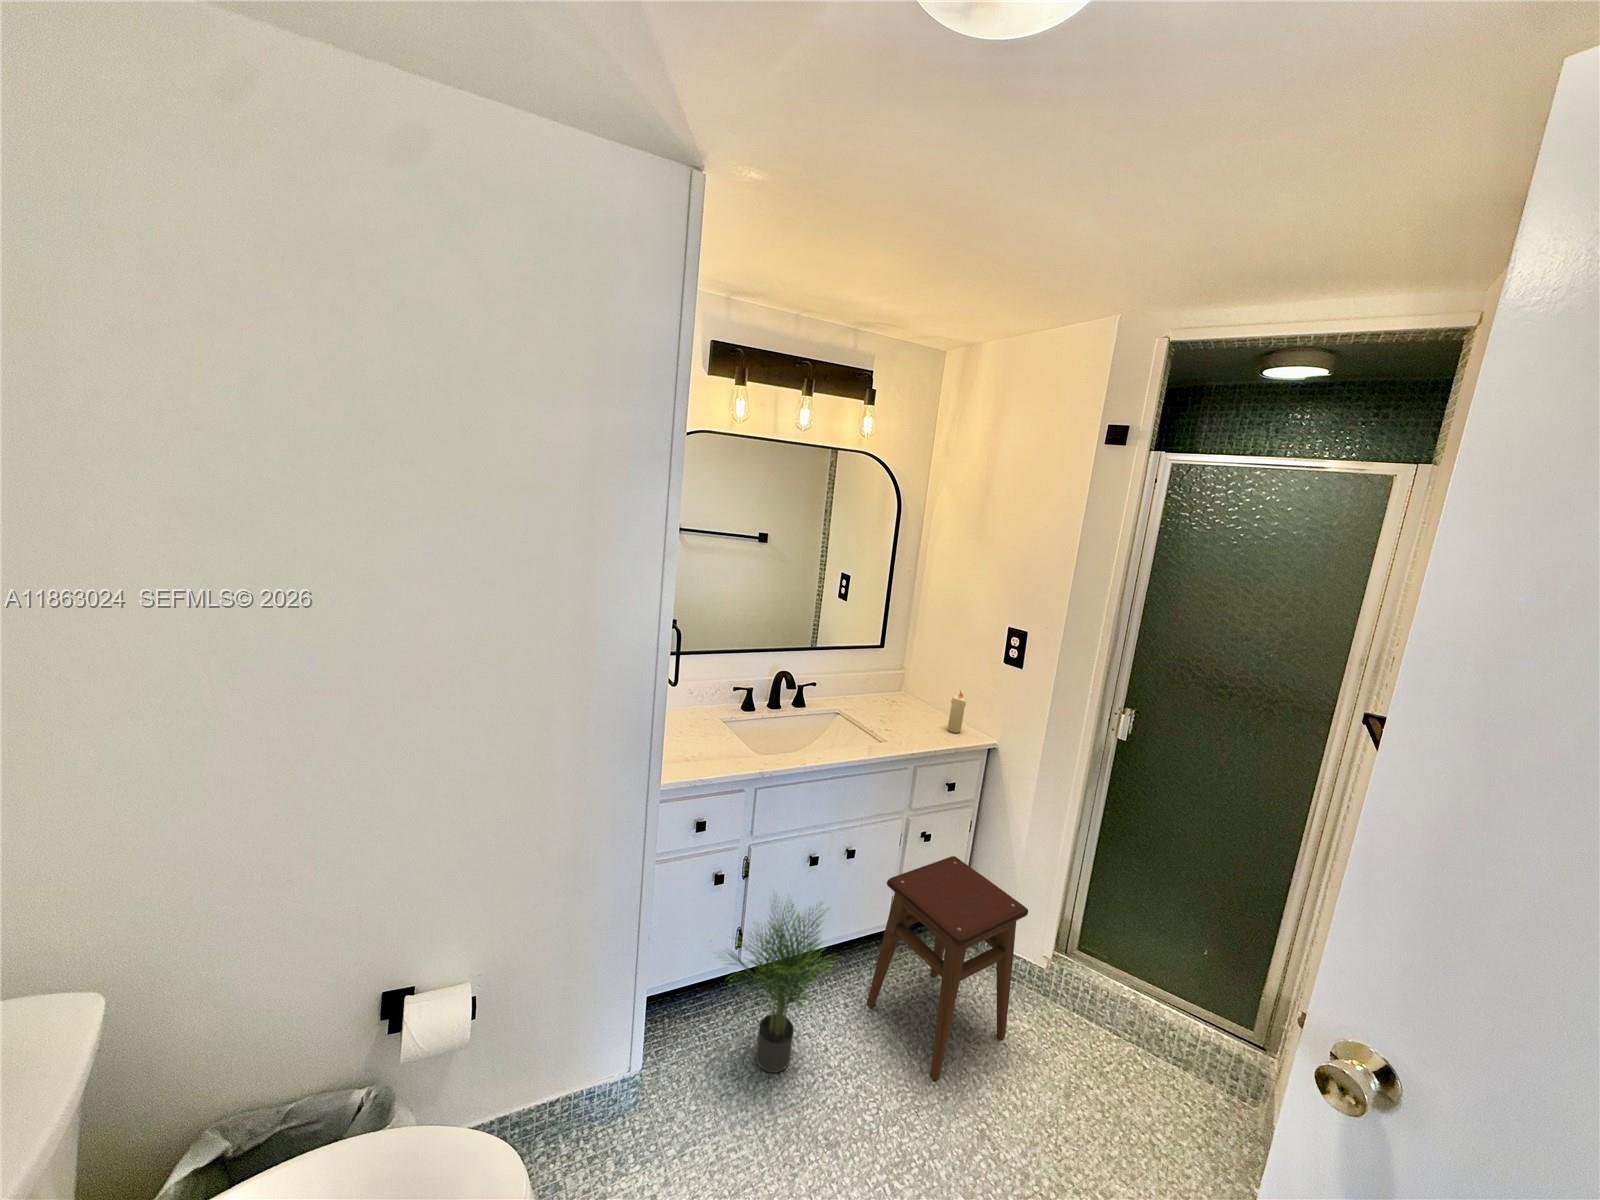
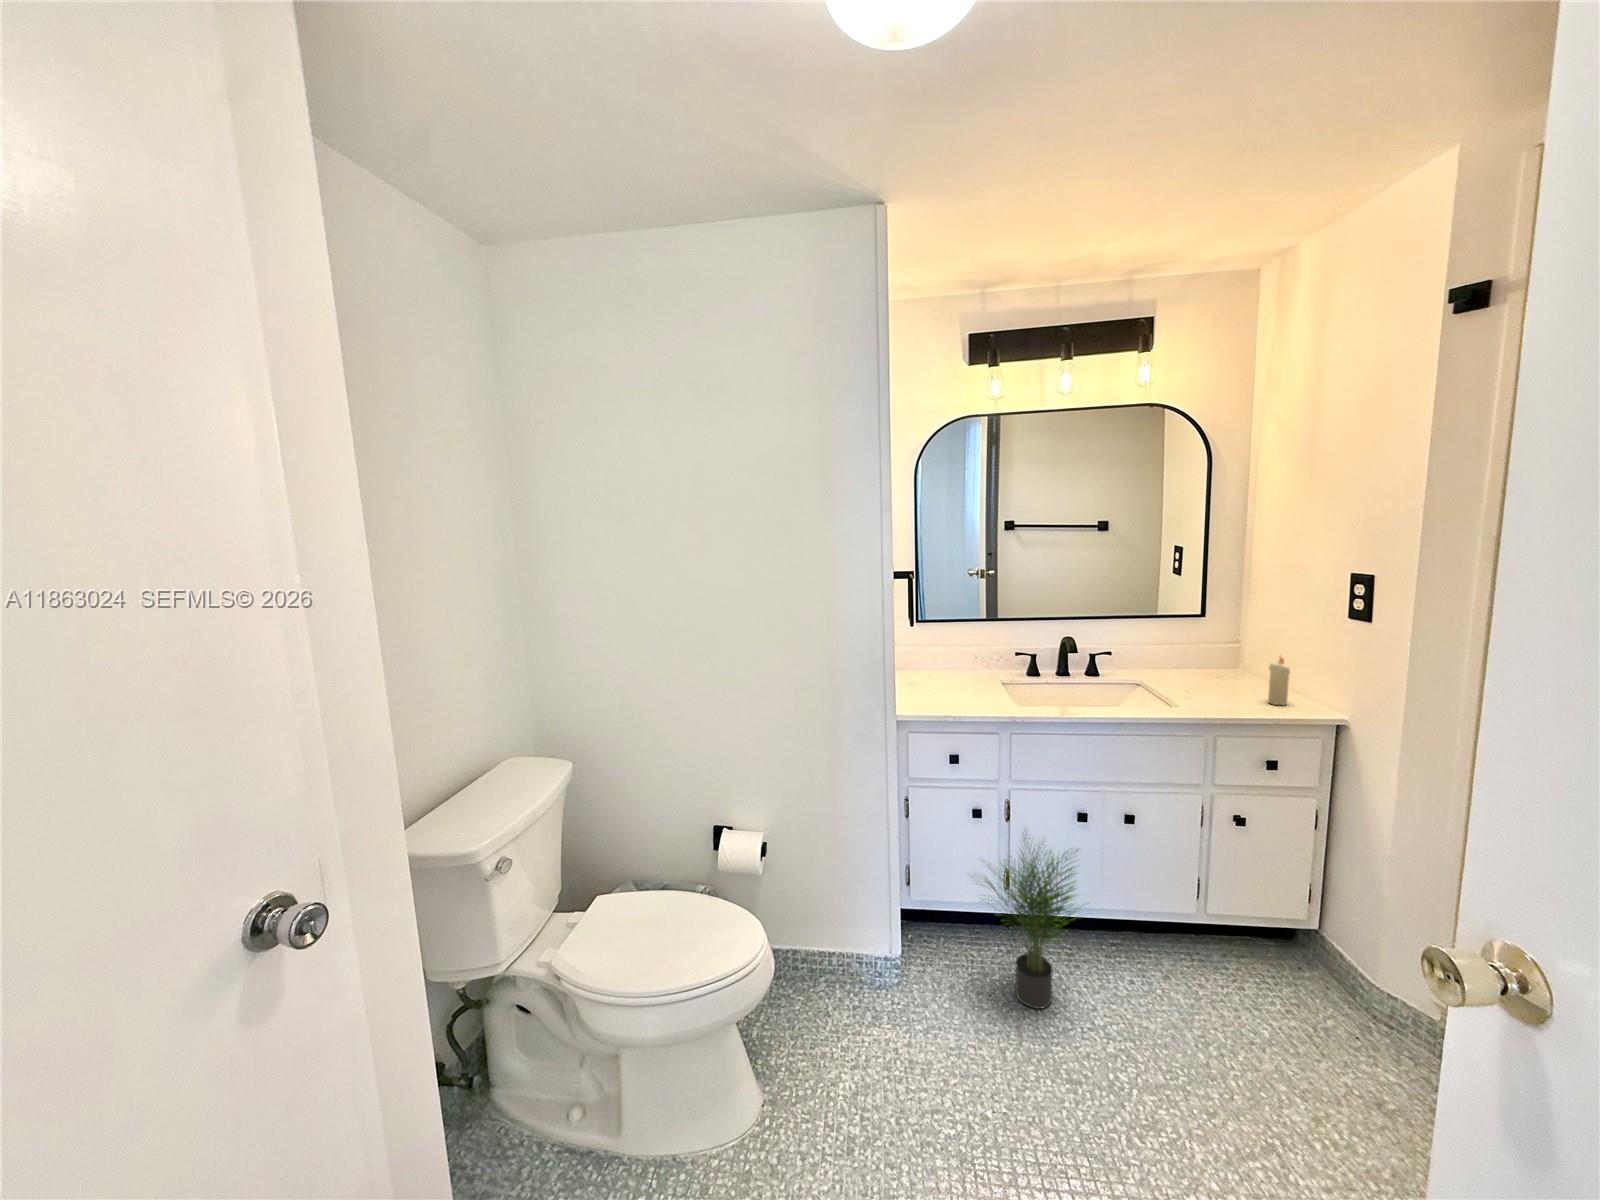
stool: present [867,856,1028,1080] -> none [1157,843,1361,1079]

